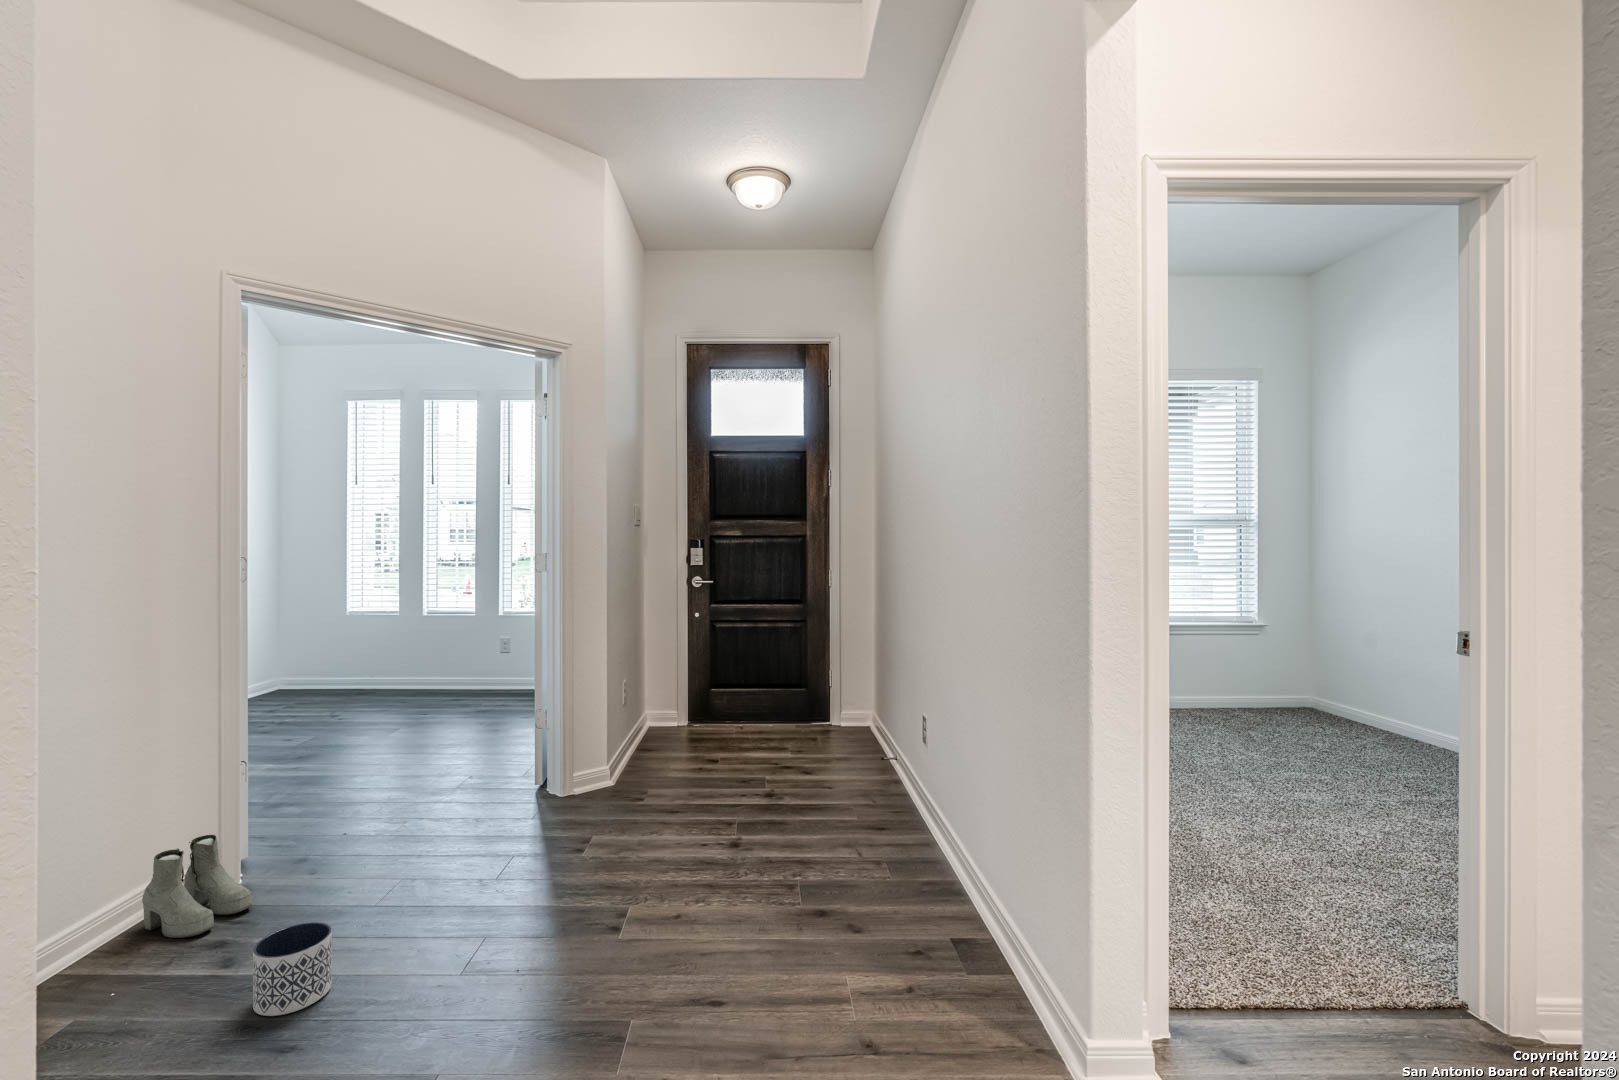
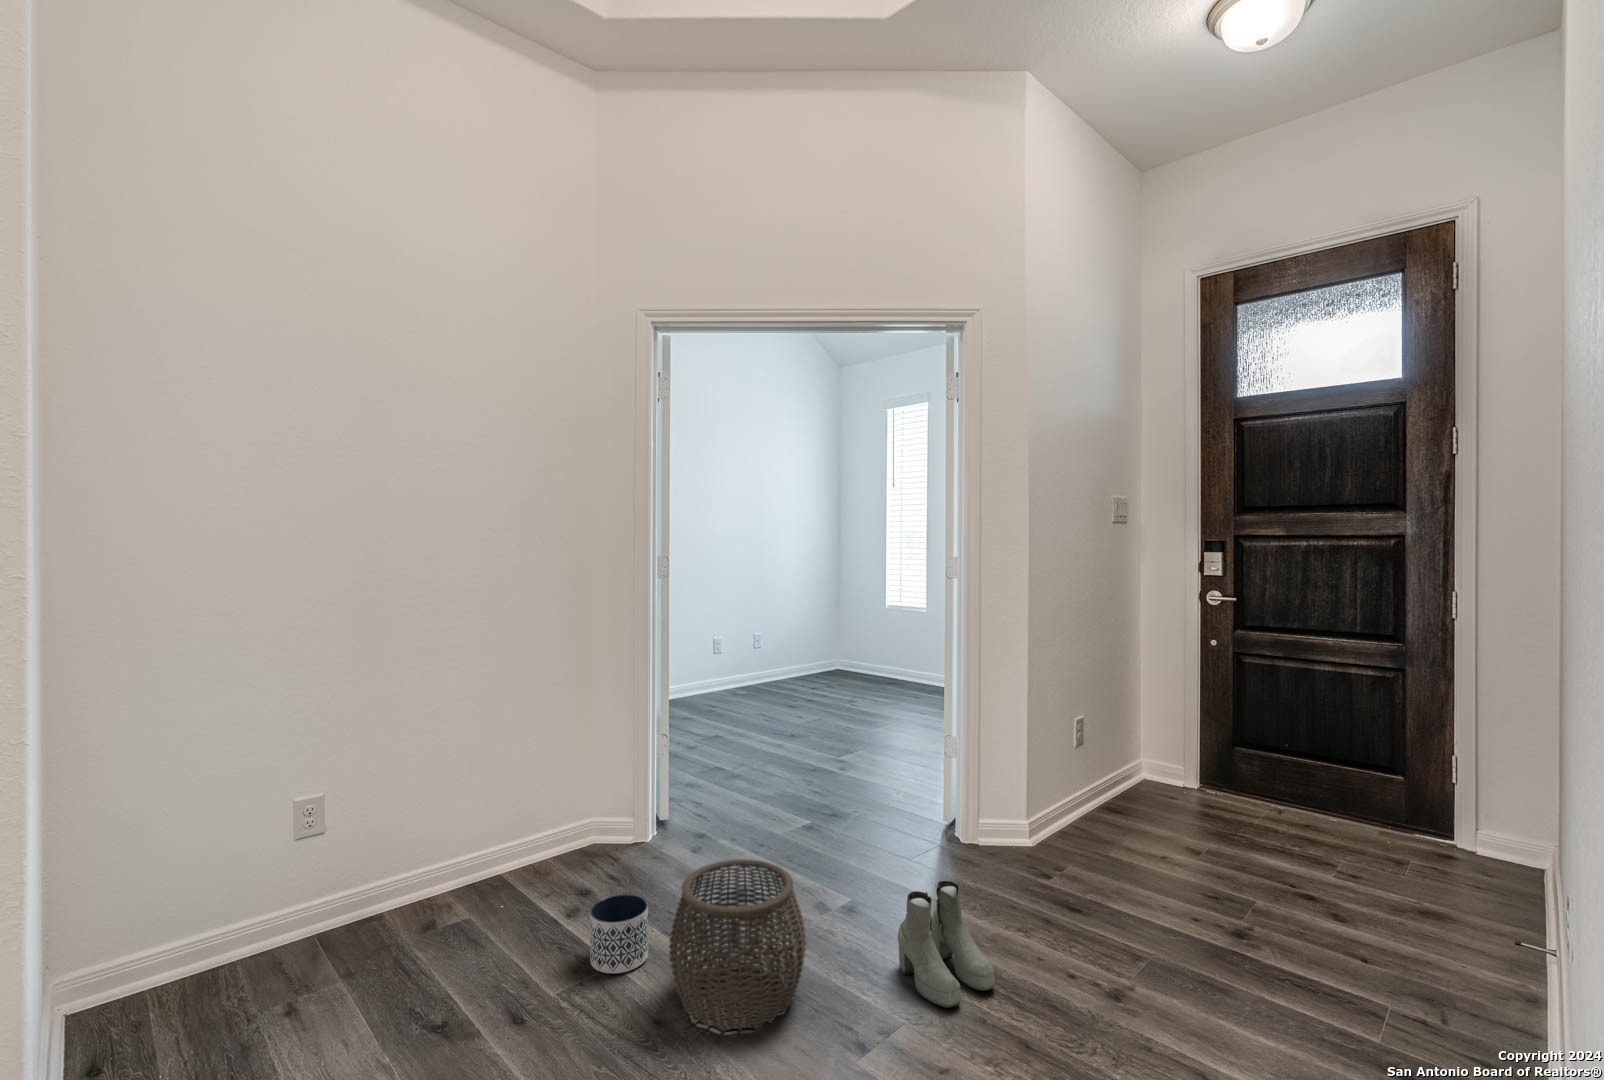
woven basket: none [393,831,539,993] -> present [669,859,806,1031]
boots: present [142,835,252,938] -> present [898,881,995,1008]

